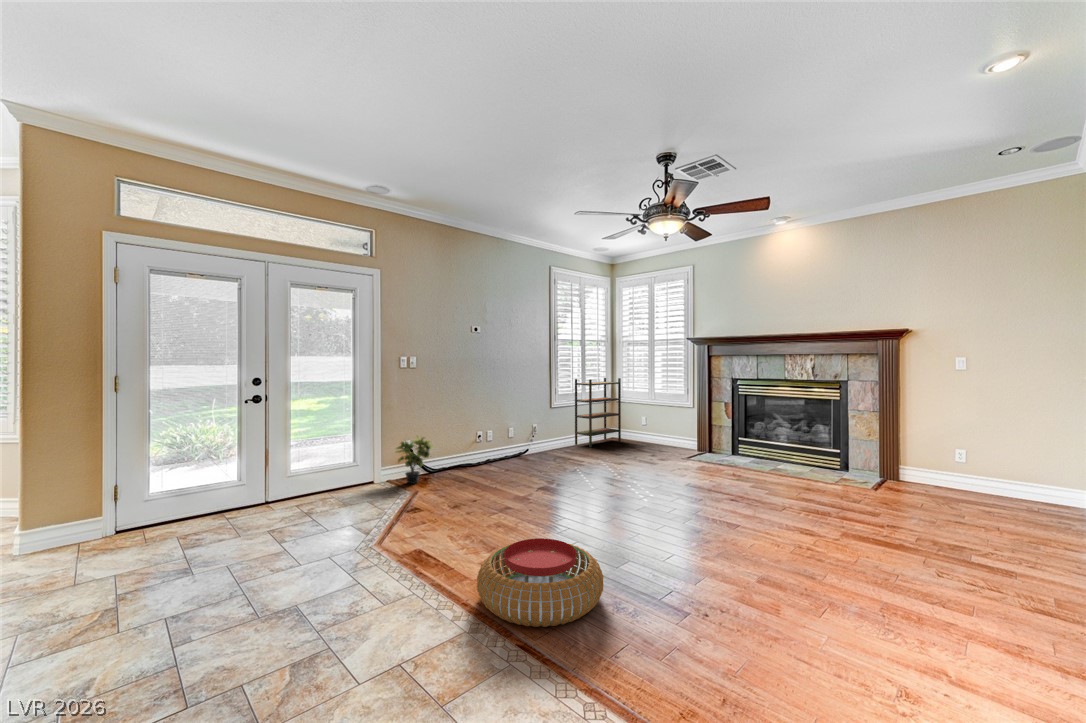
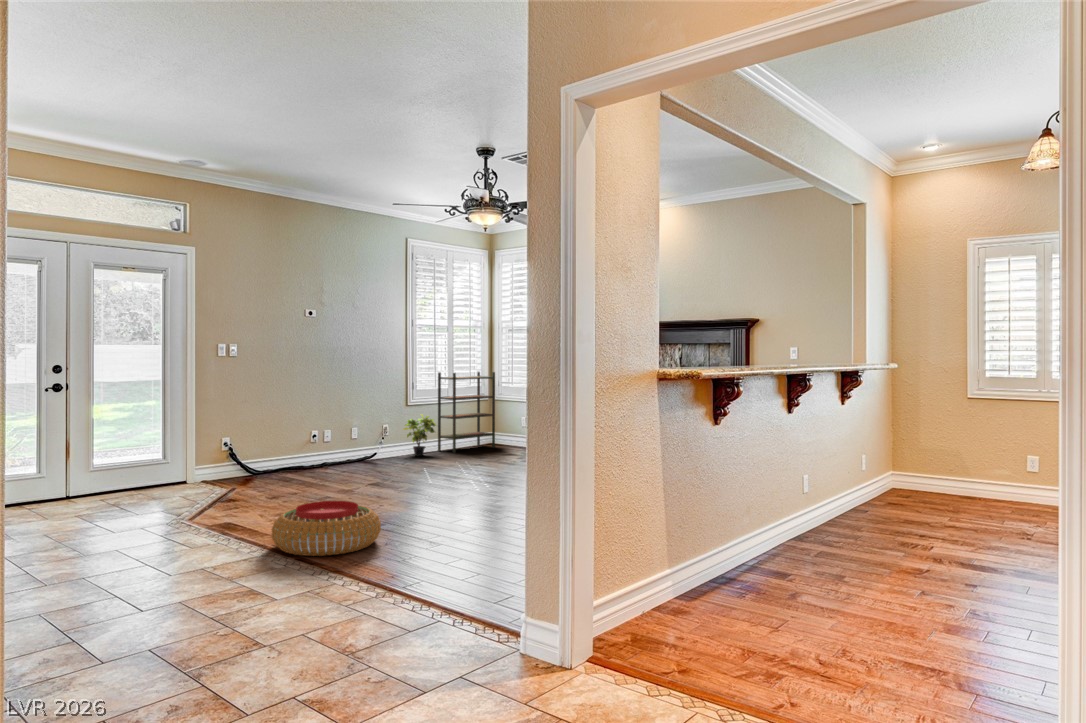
potted plant: present [396,436,433,483] -> present [403,415,436,456]

